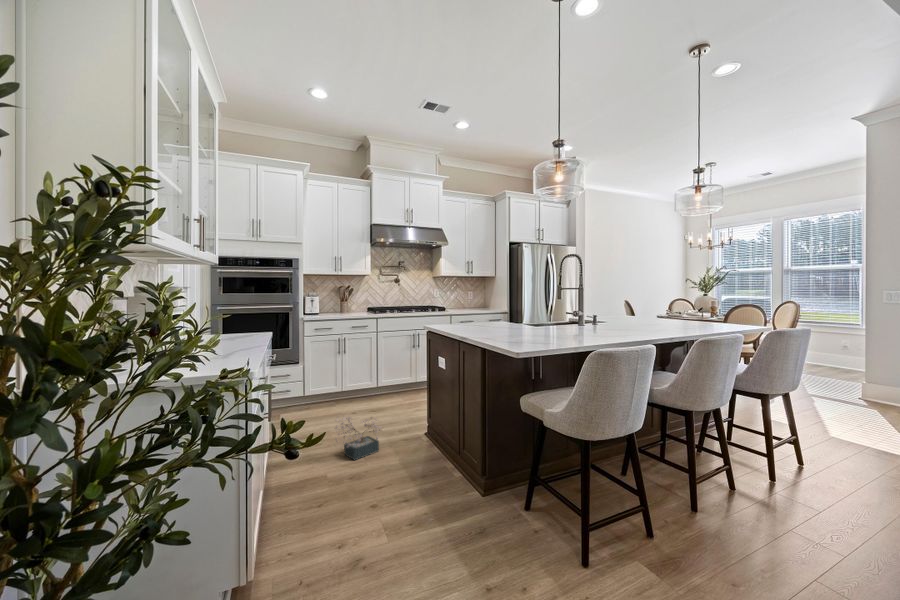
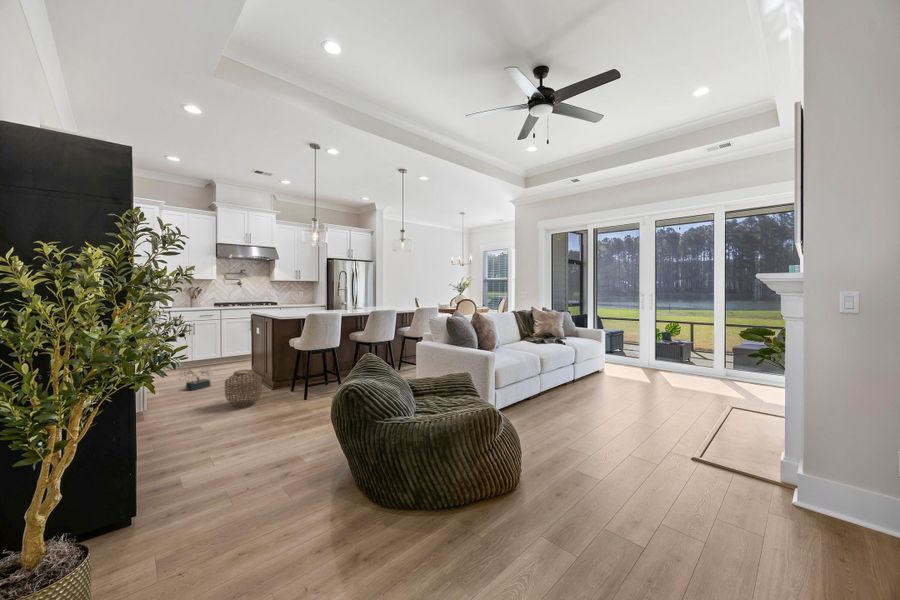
woven basket: none [424,448,492,536] -> present [225,369,262,407]

